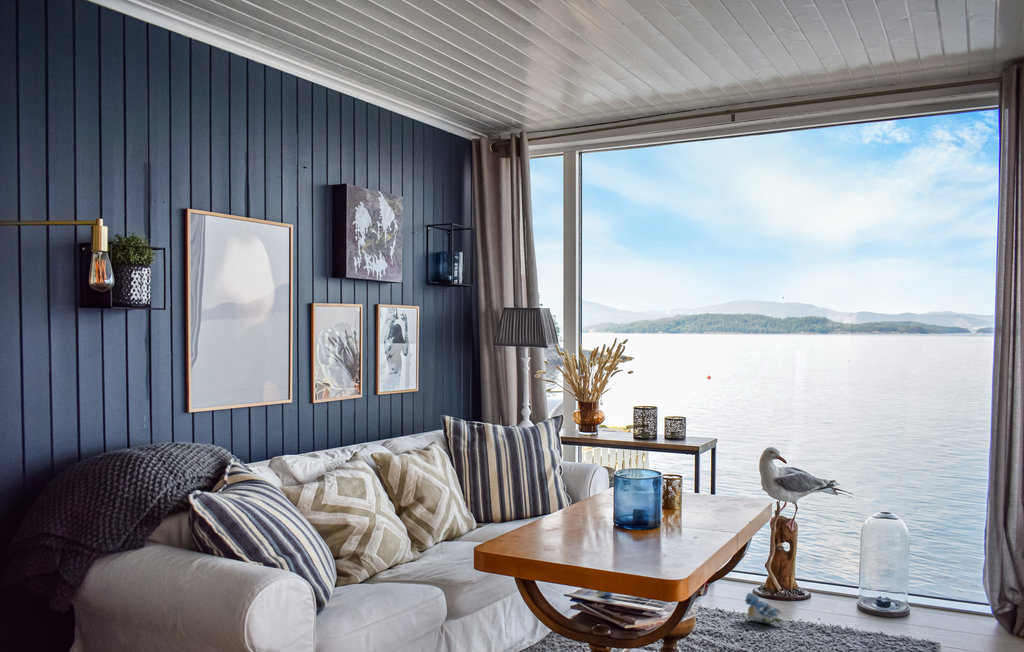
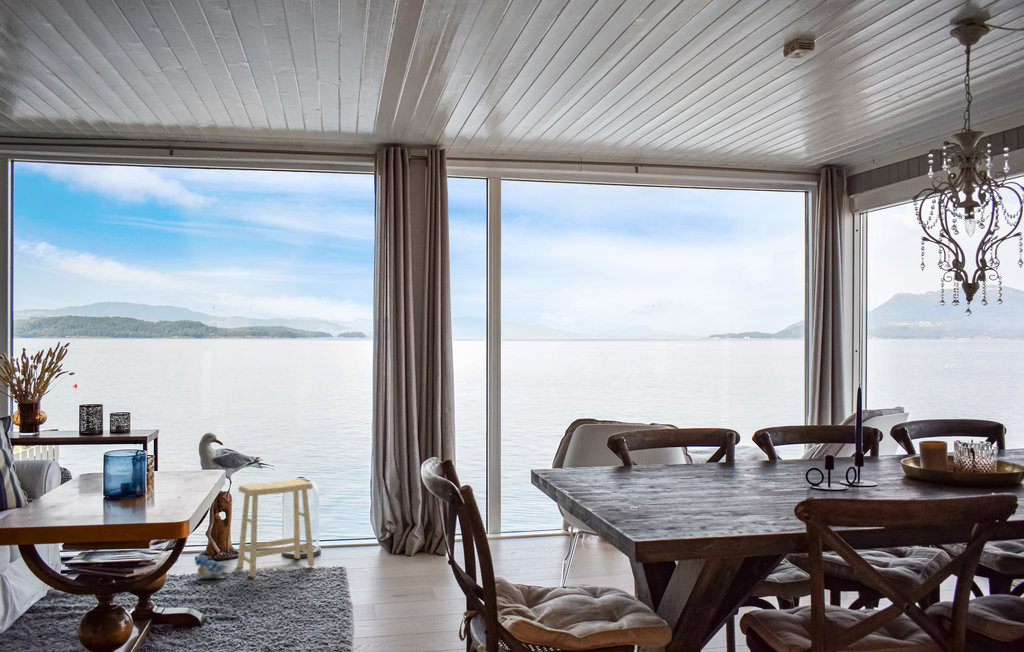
footstool: none [797,516,893,632] -> present [237,479,314,577]

